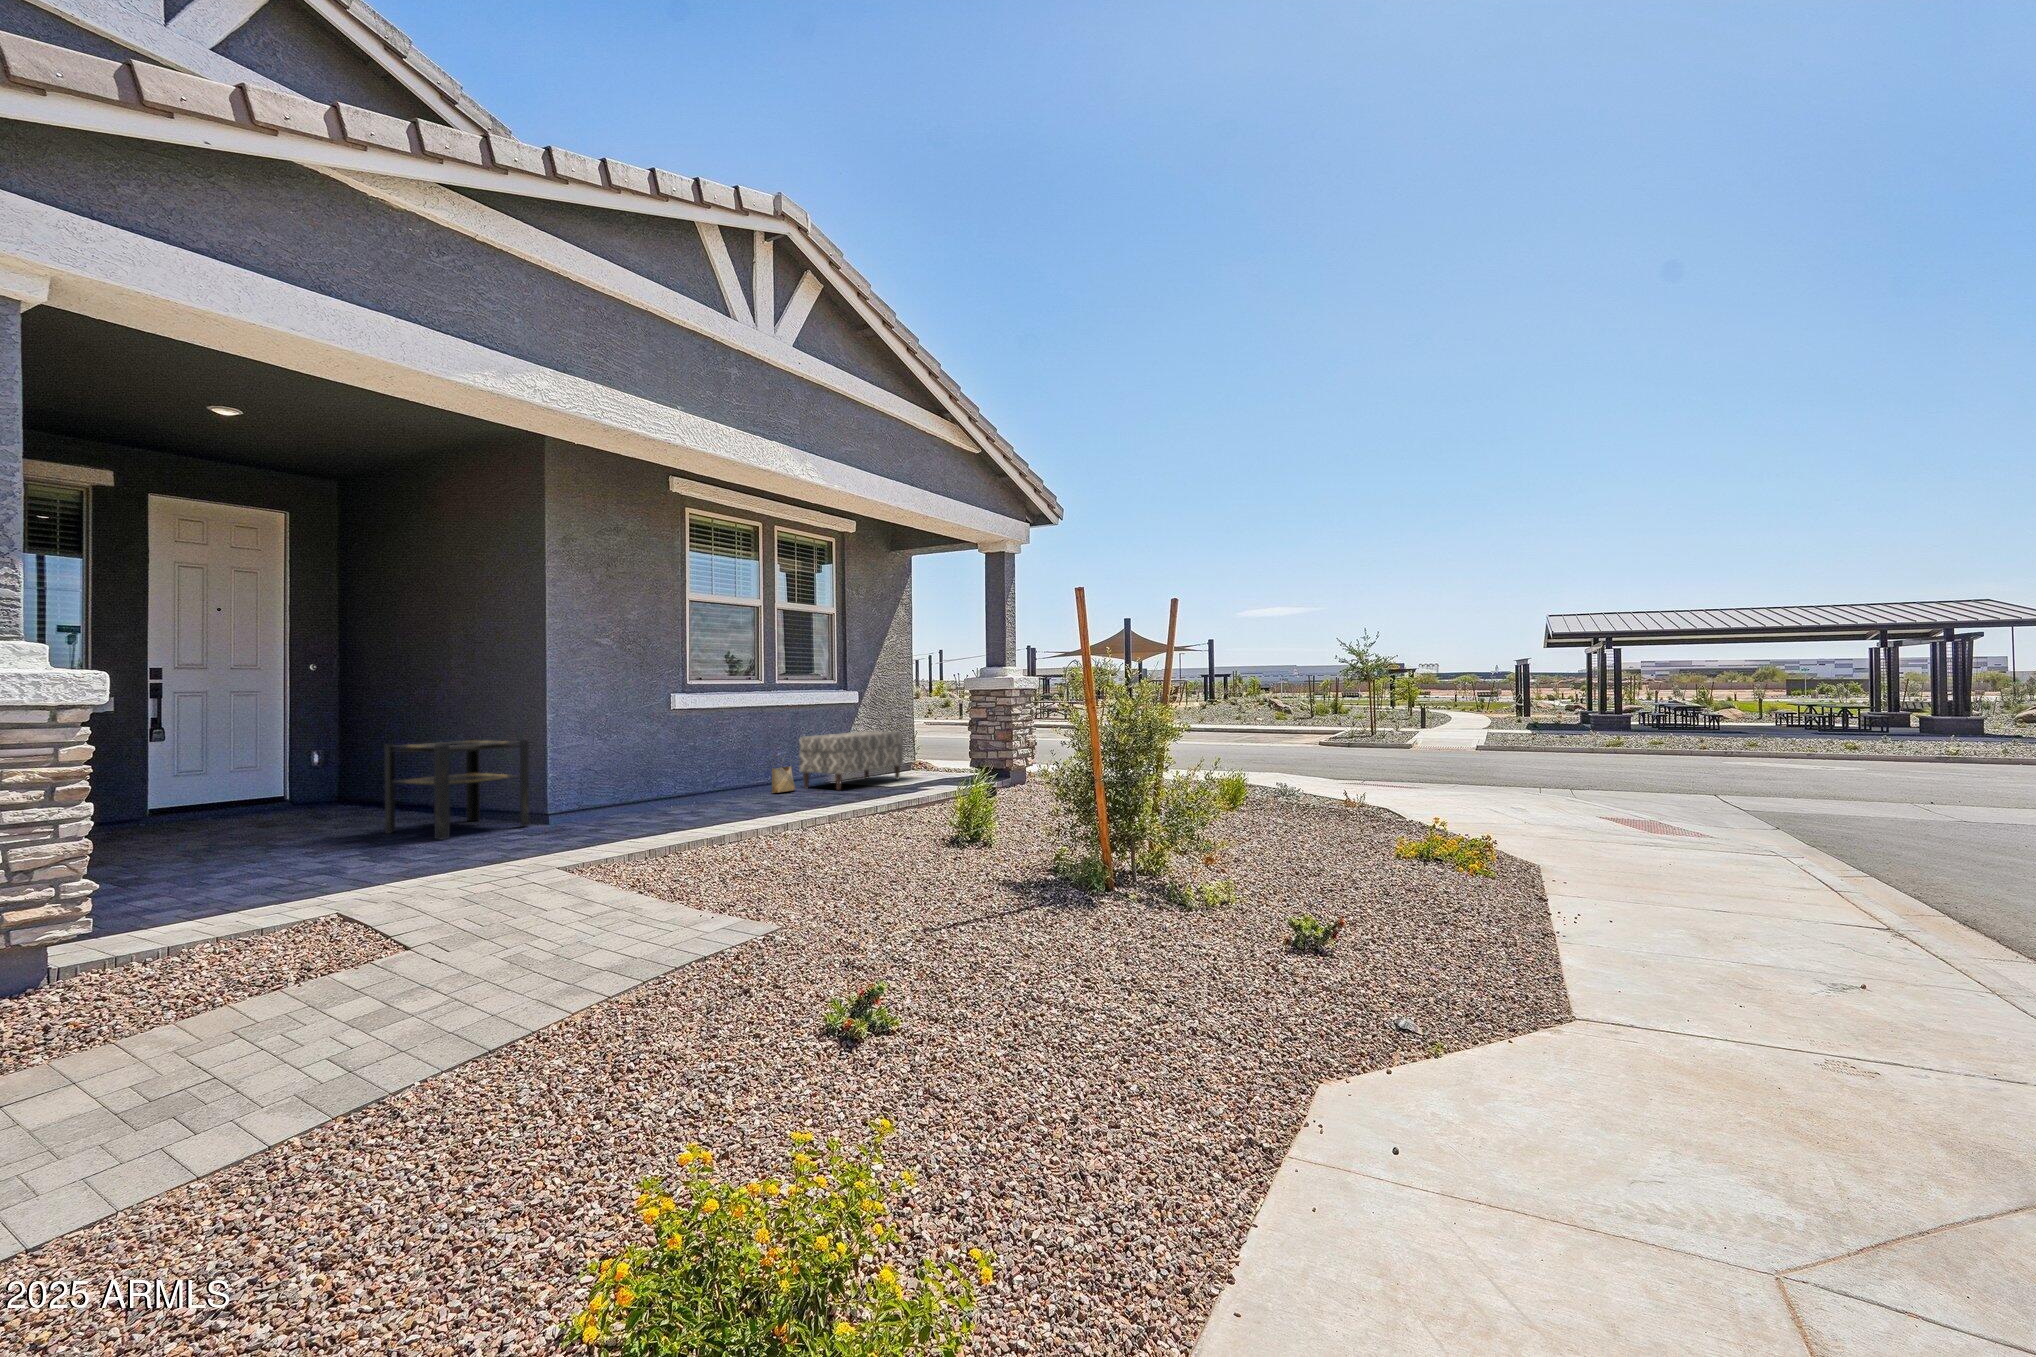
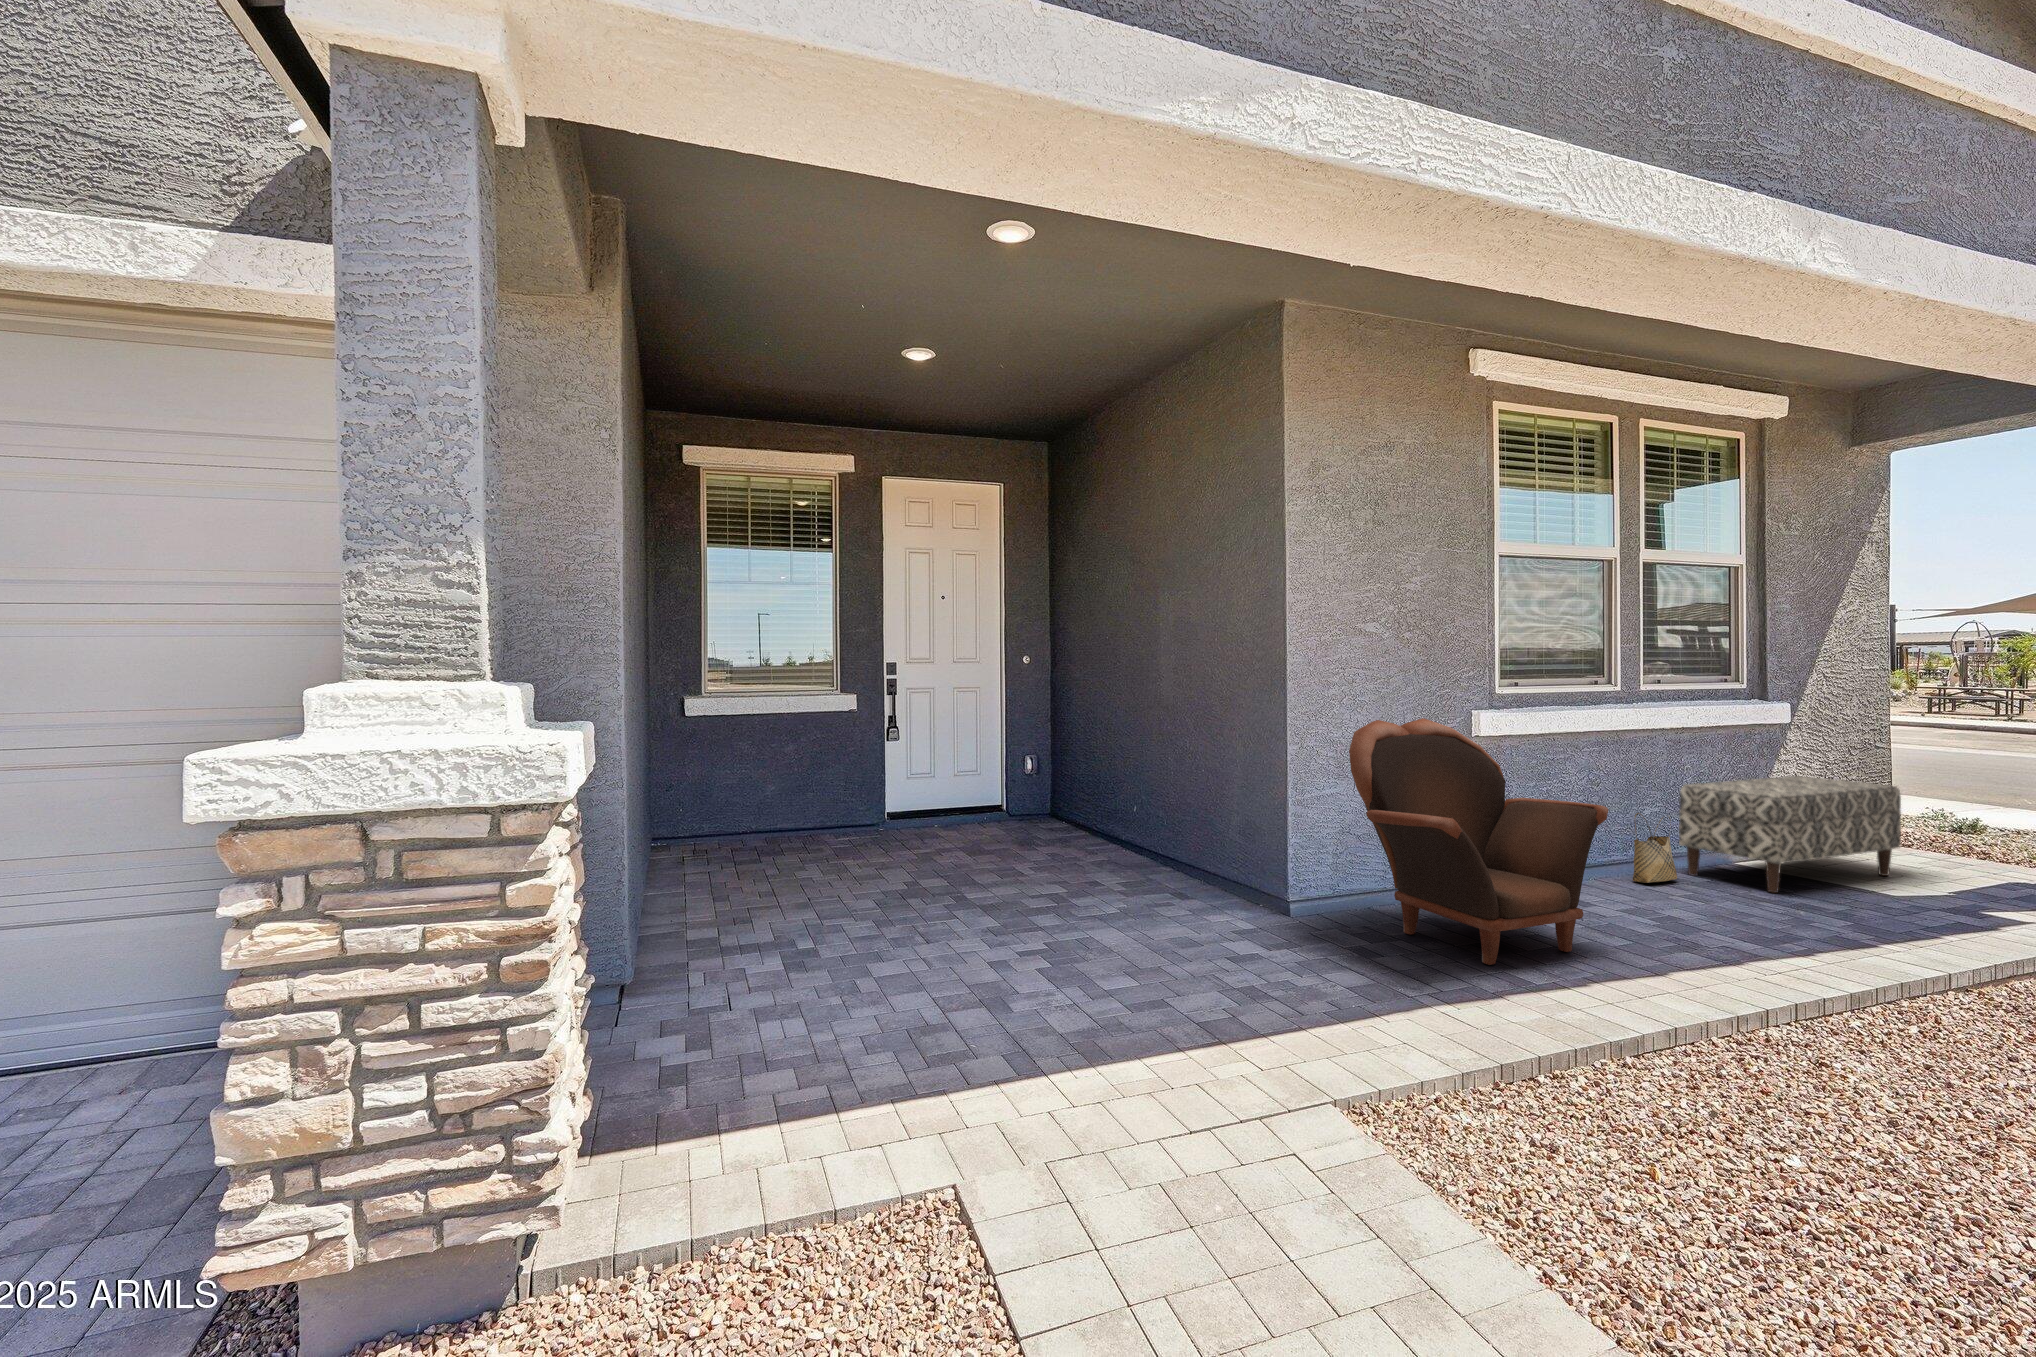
armchair: none [589,697,736,828] -> present [1349,718,1608,965]
side table: present [384,739,529,839] -> none [1084,767,1260,924]

